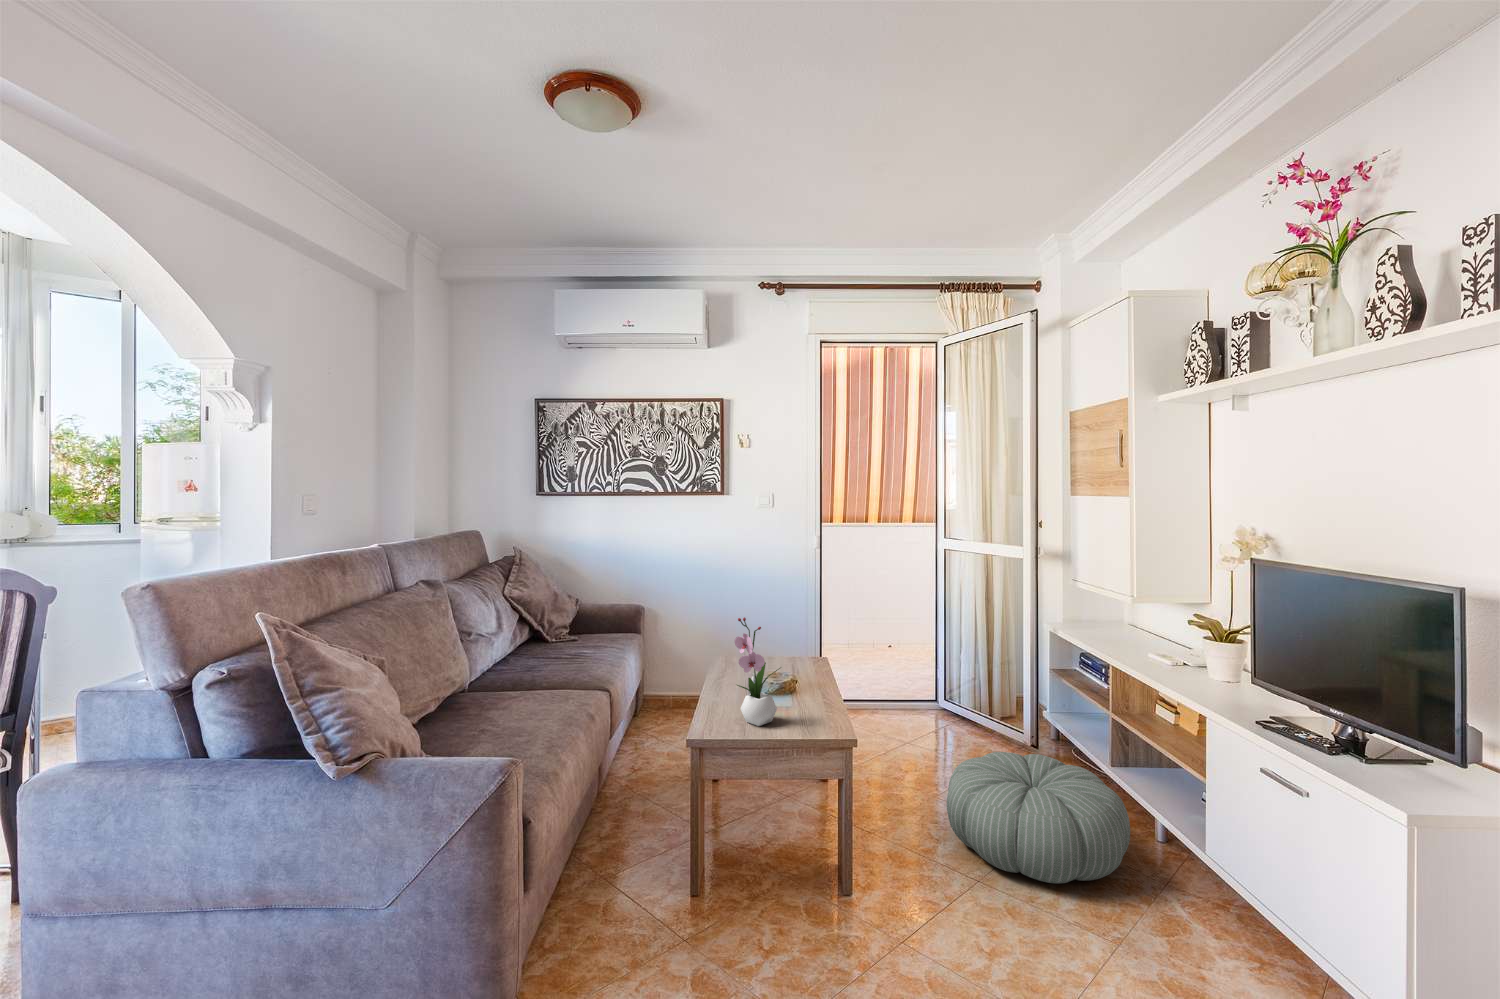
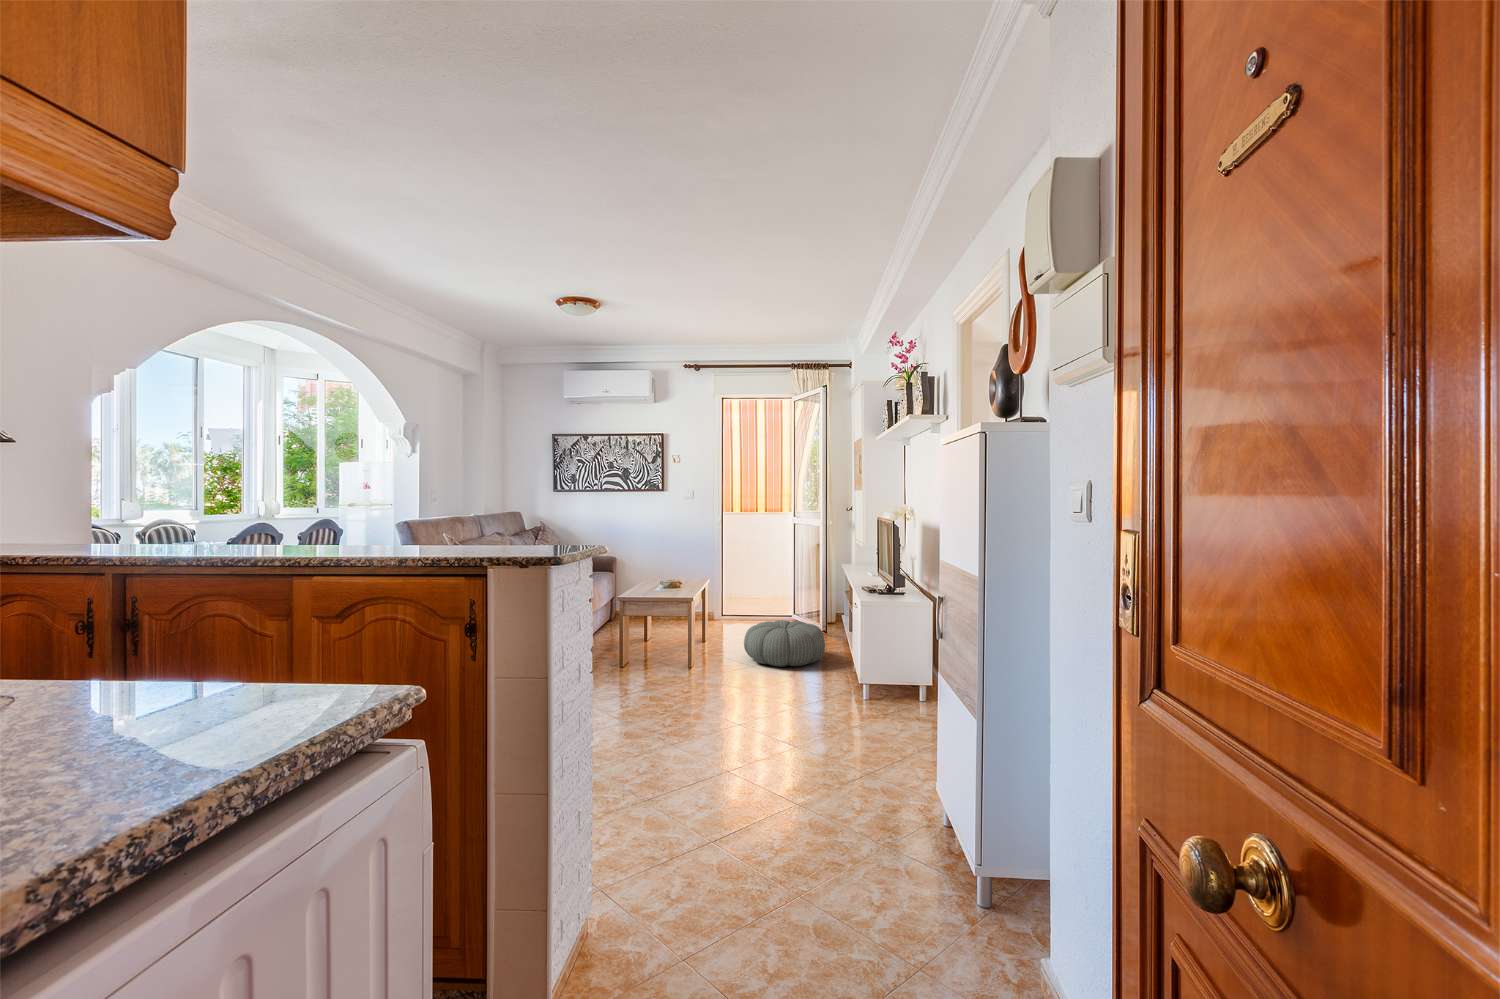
flower arrangement: present [734,617,780,726] -> none [638,546,660,595]

